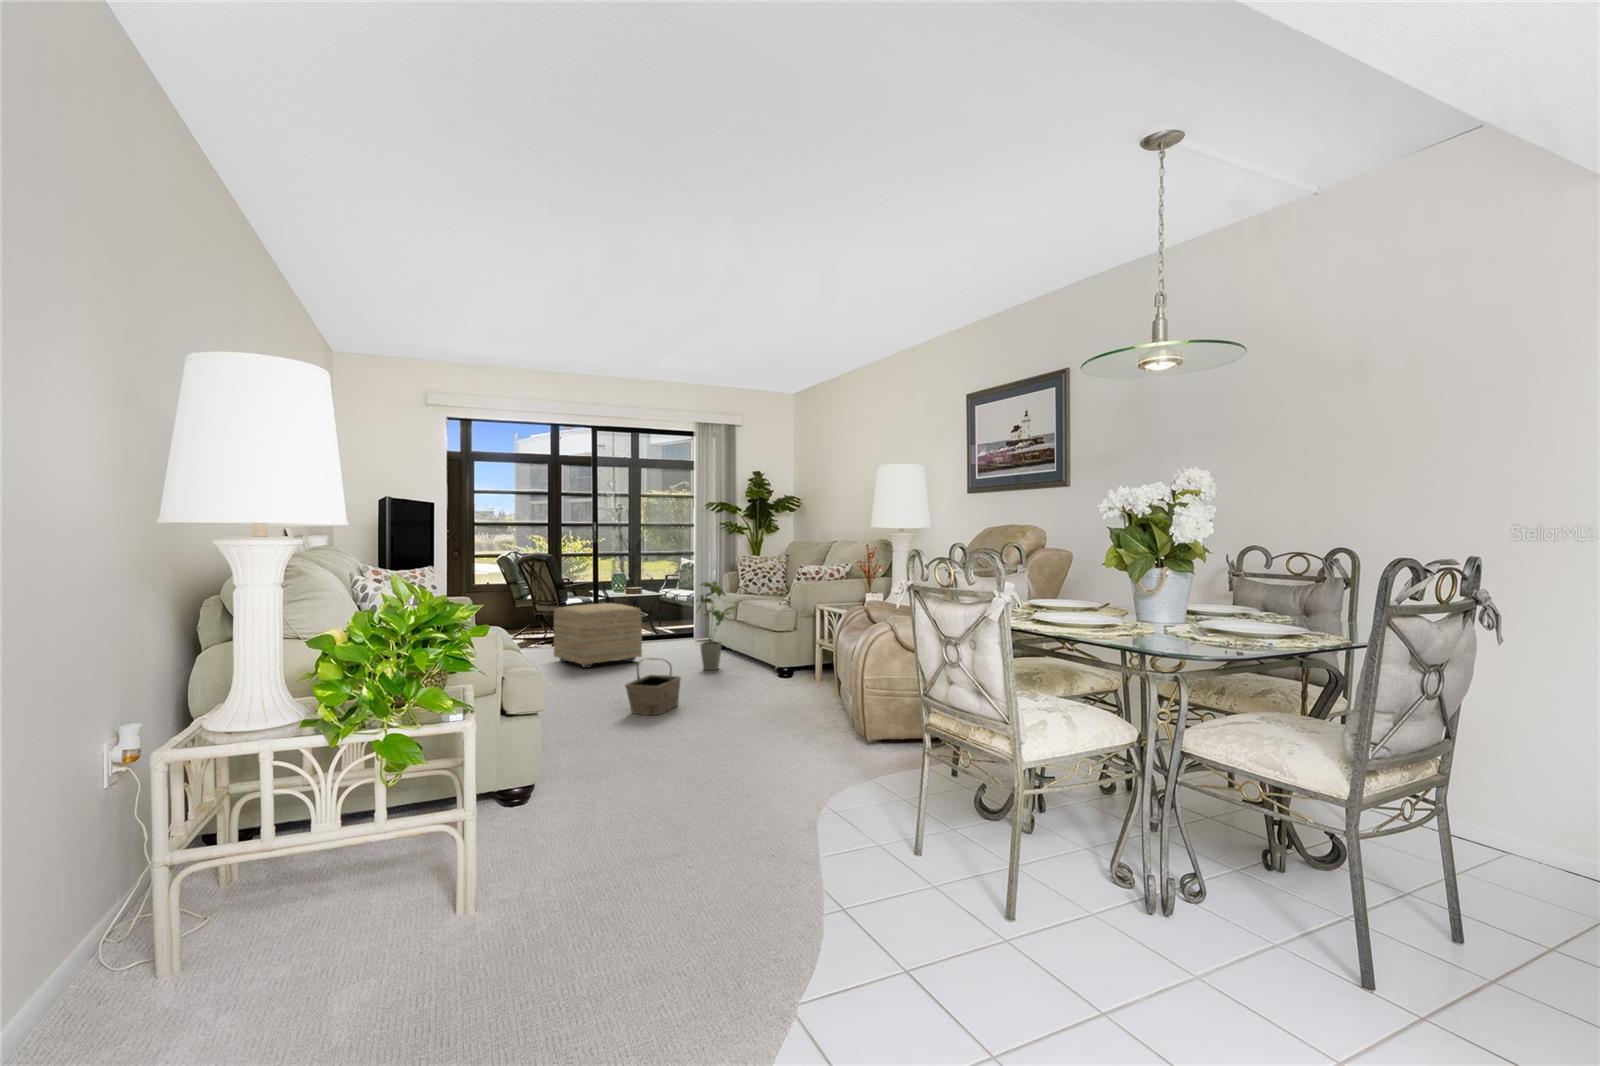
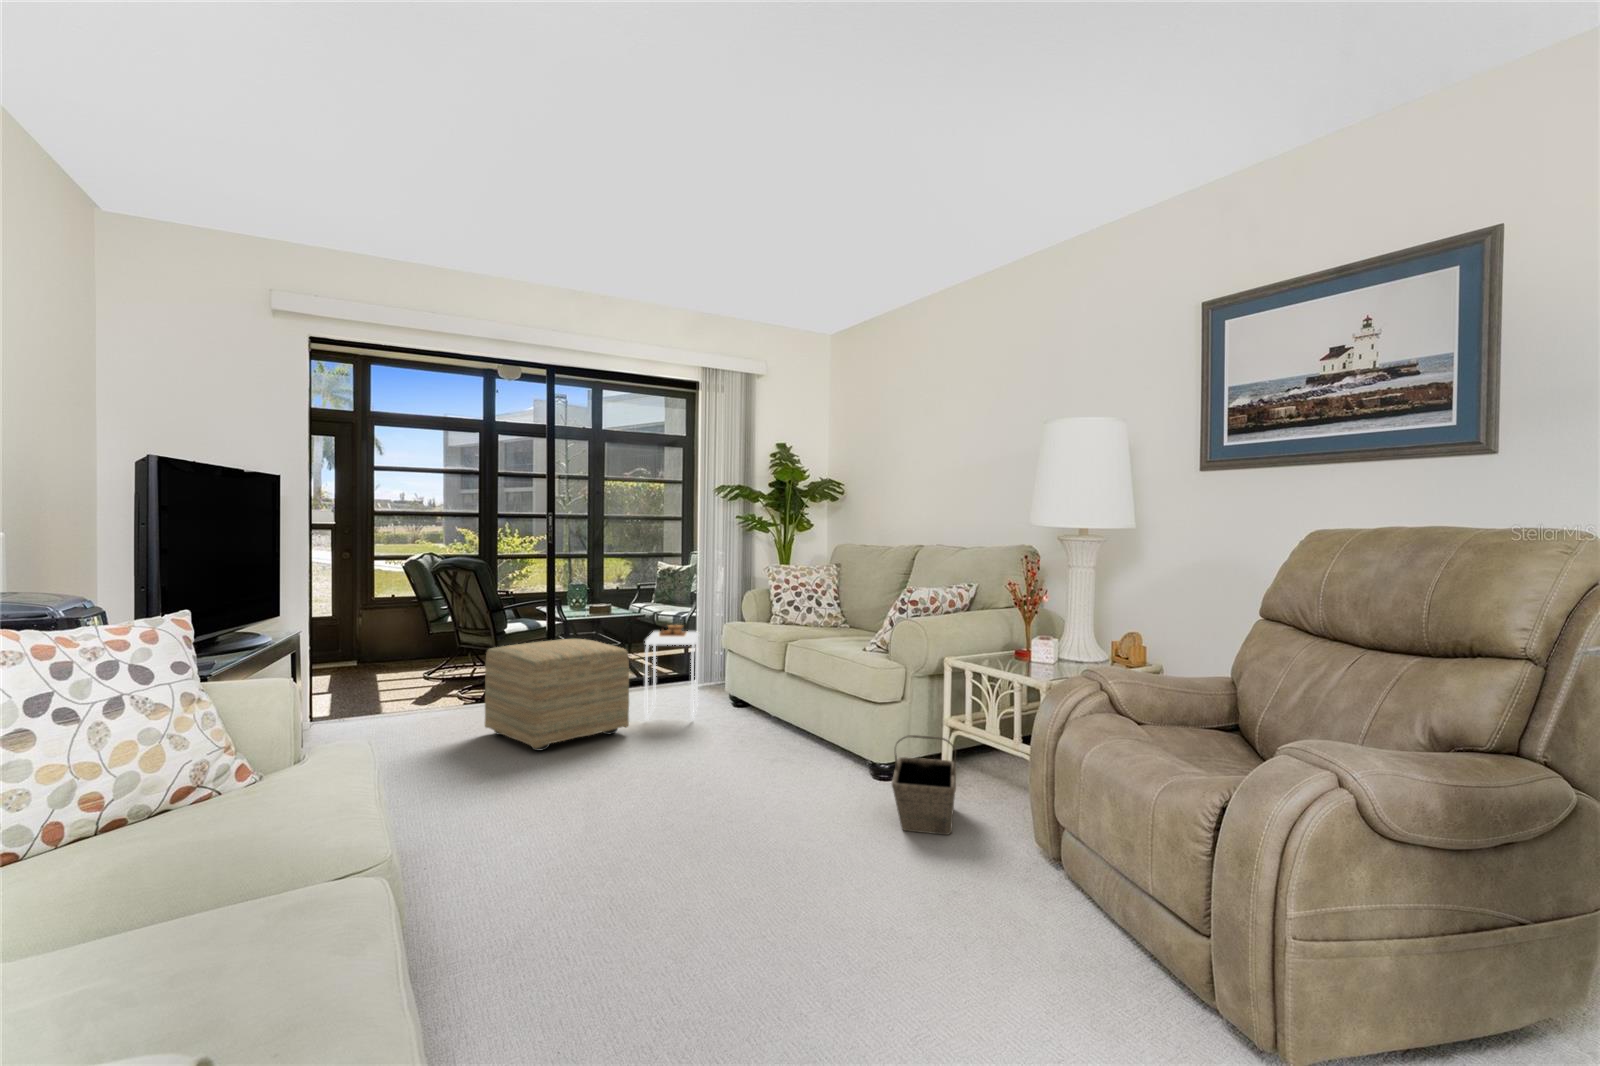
house plant: present [697,581,737,670] -> none [721,609,797,753]
side table: none [653,595,691,656] -> present [645,624,699,719]
basket: present [625,658,681,715] -> present [892,735,956,835]

